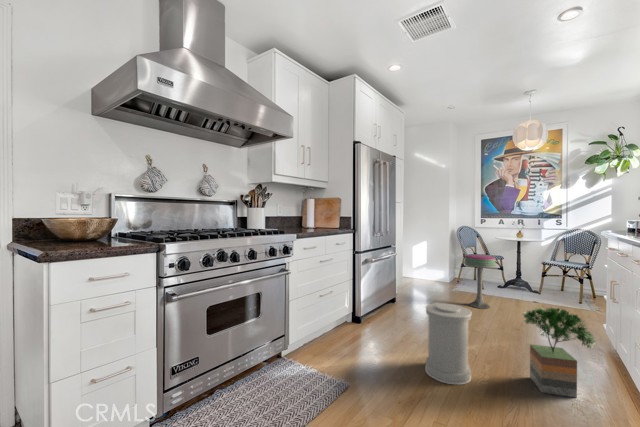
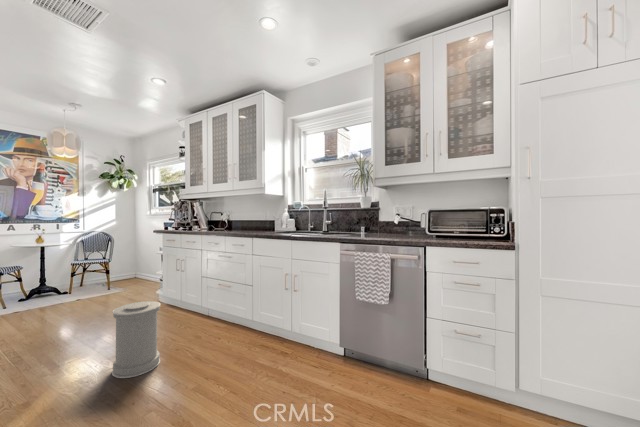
bar stool: present [465,255,496,309] -> none [17,264,61,326]
potted tree: present [523,307,595,397] -> none [169,279,214,336]

